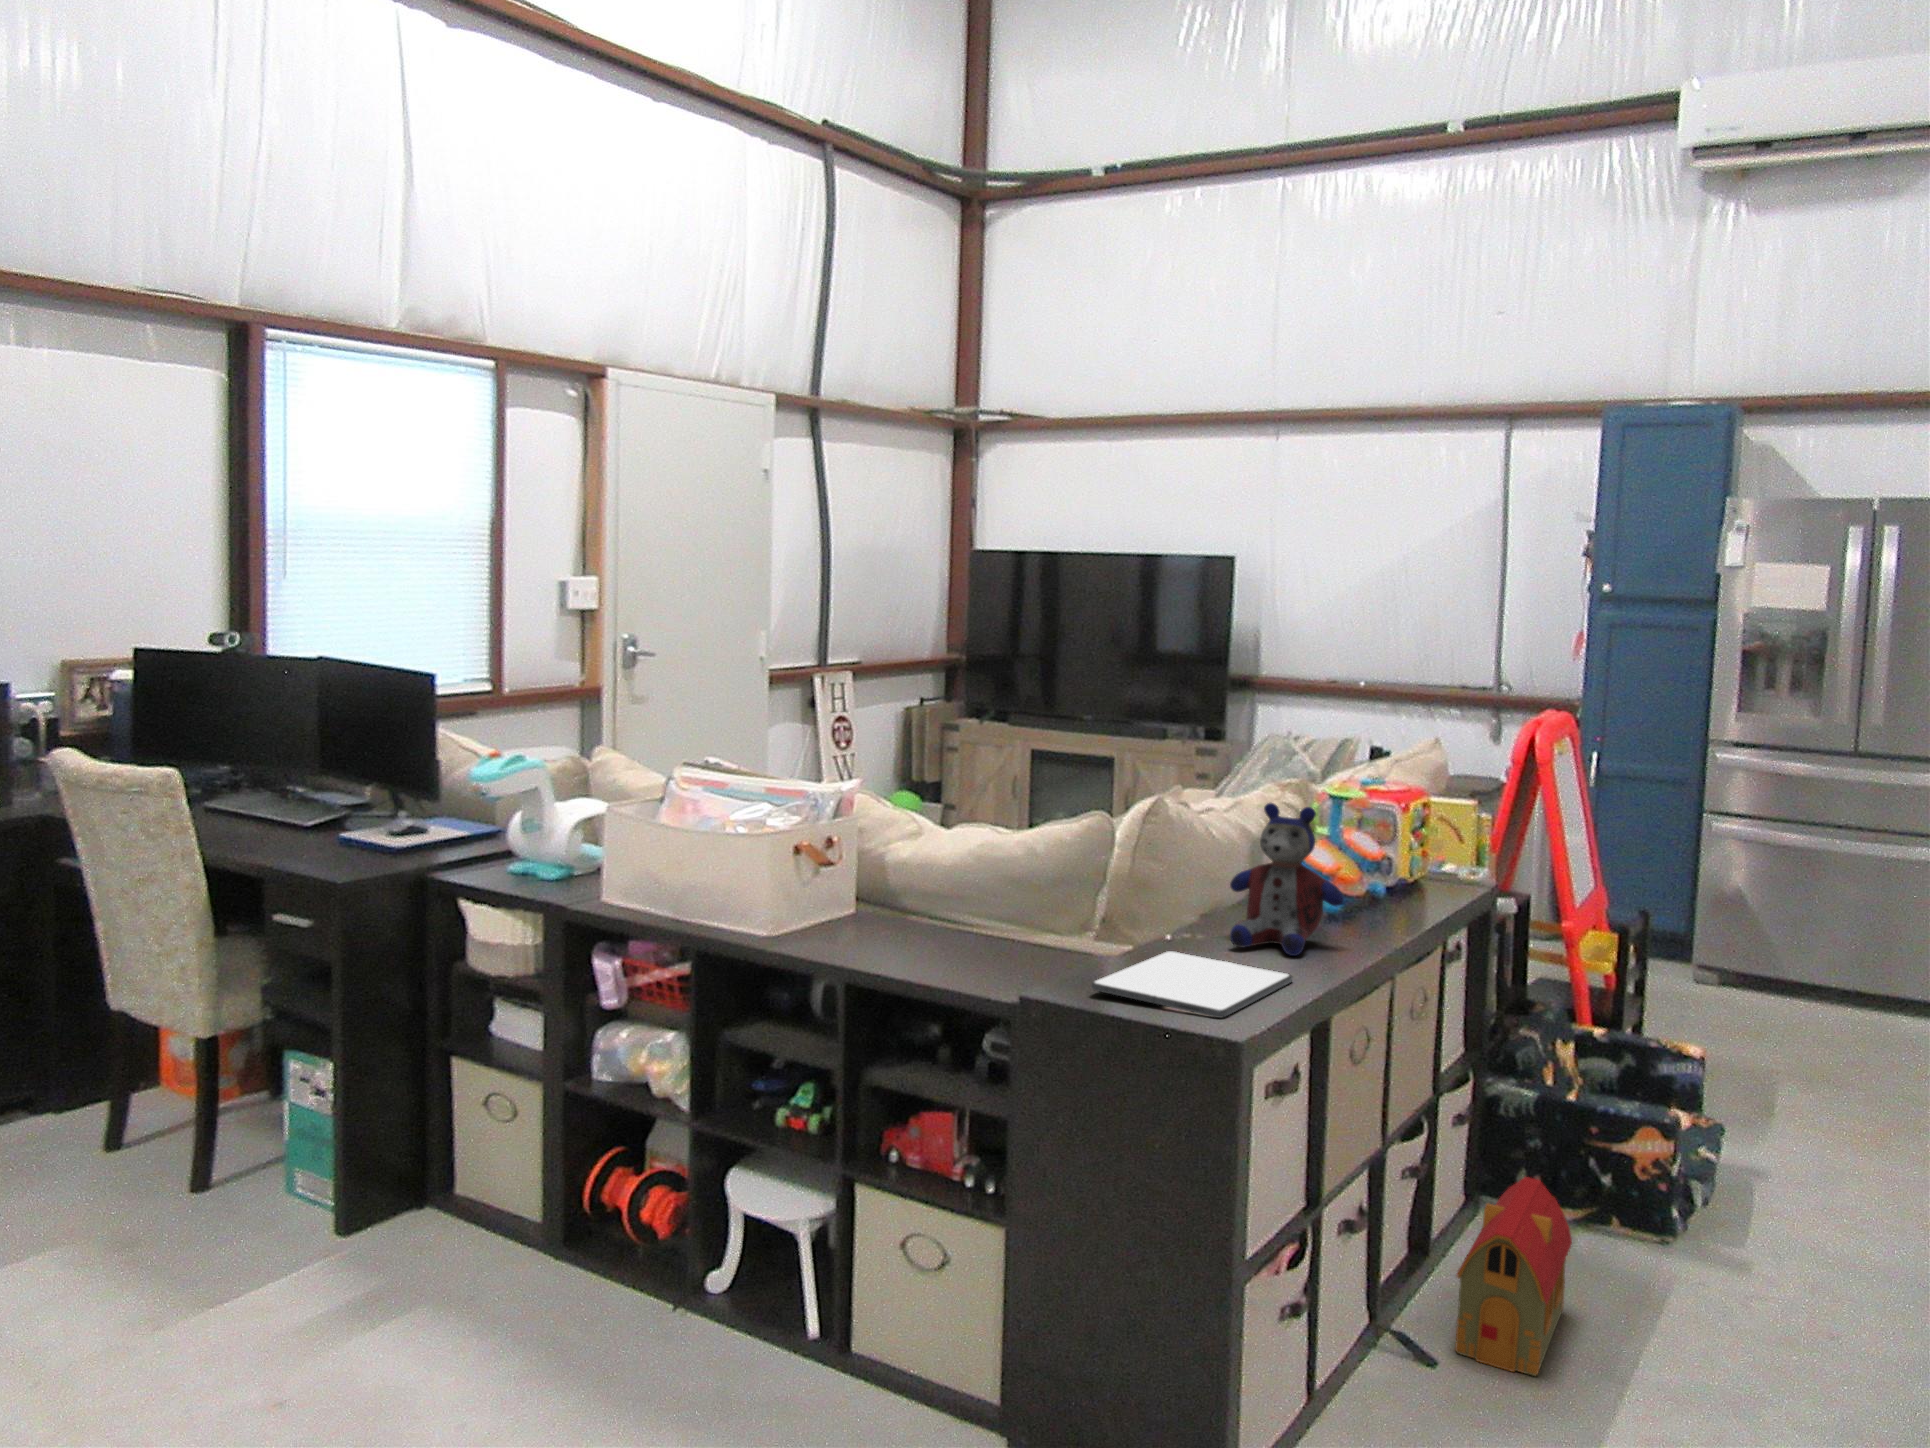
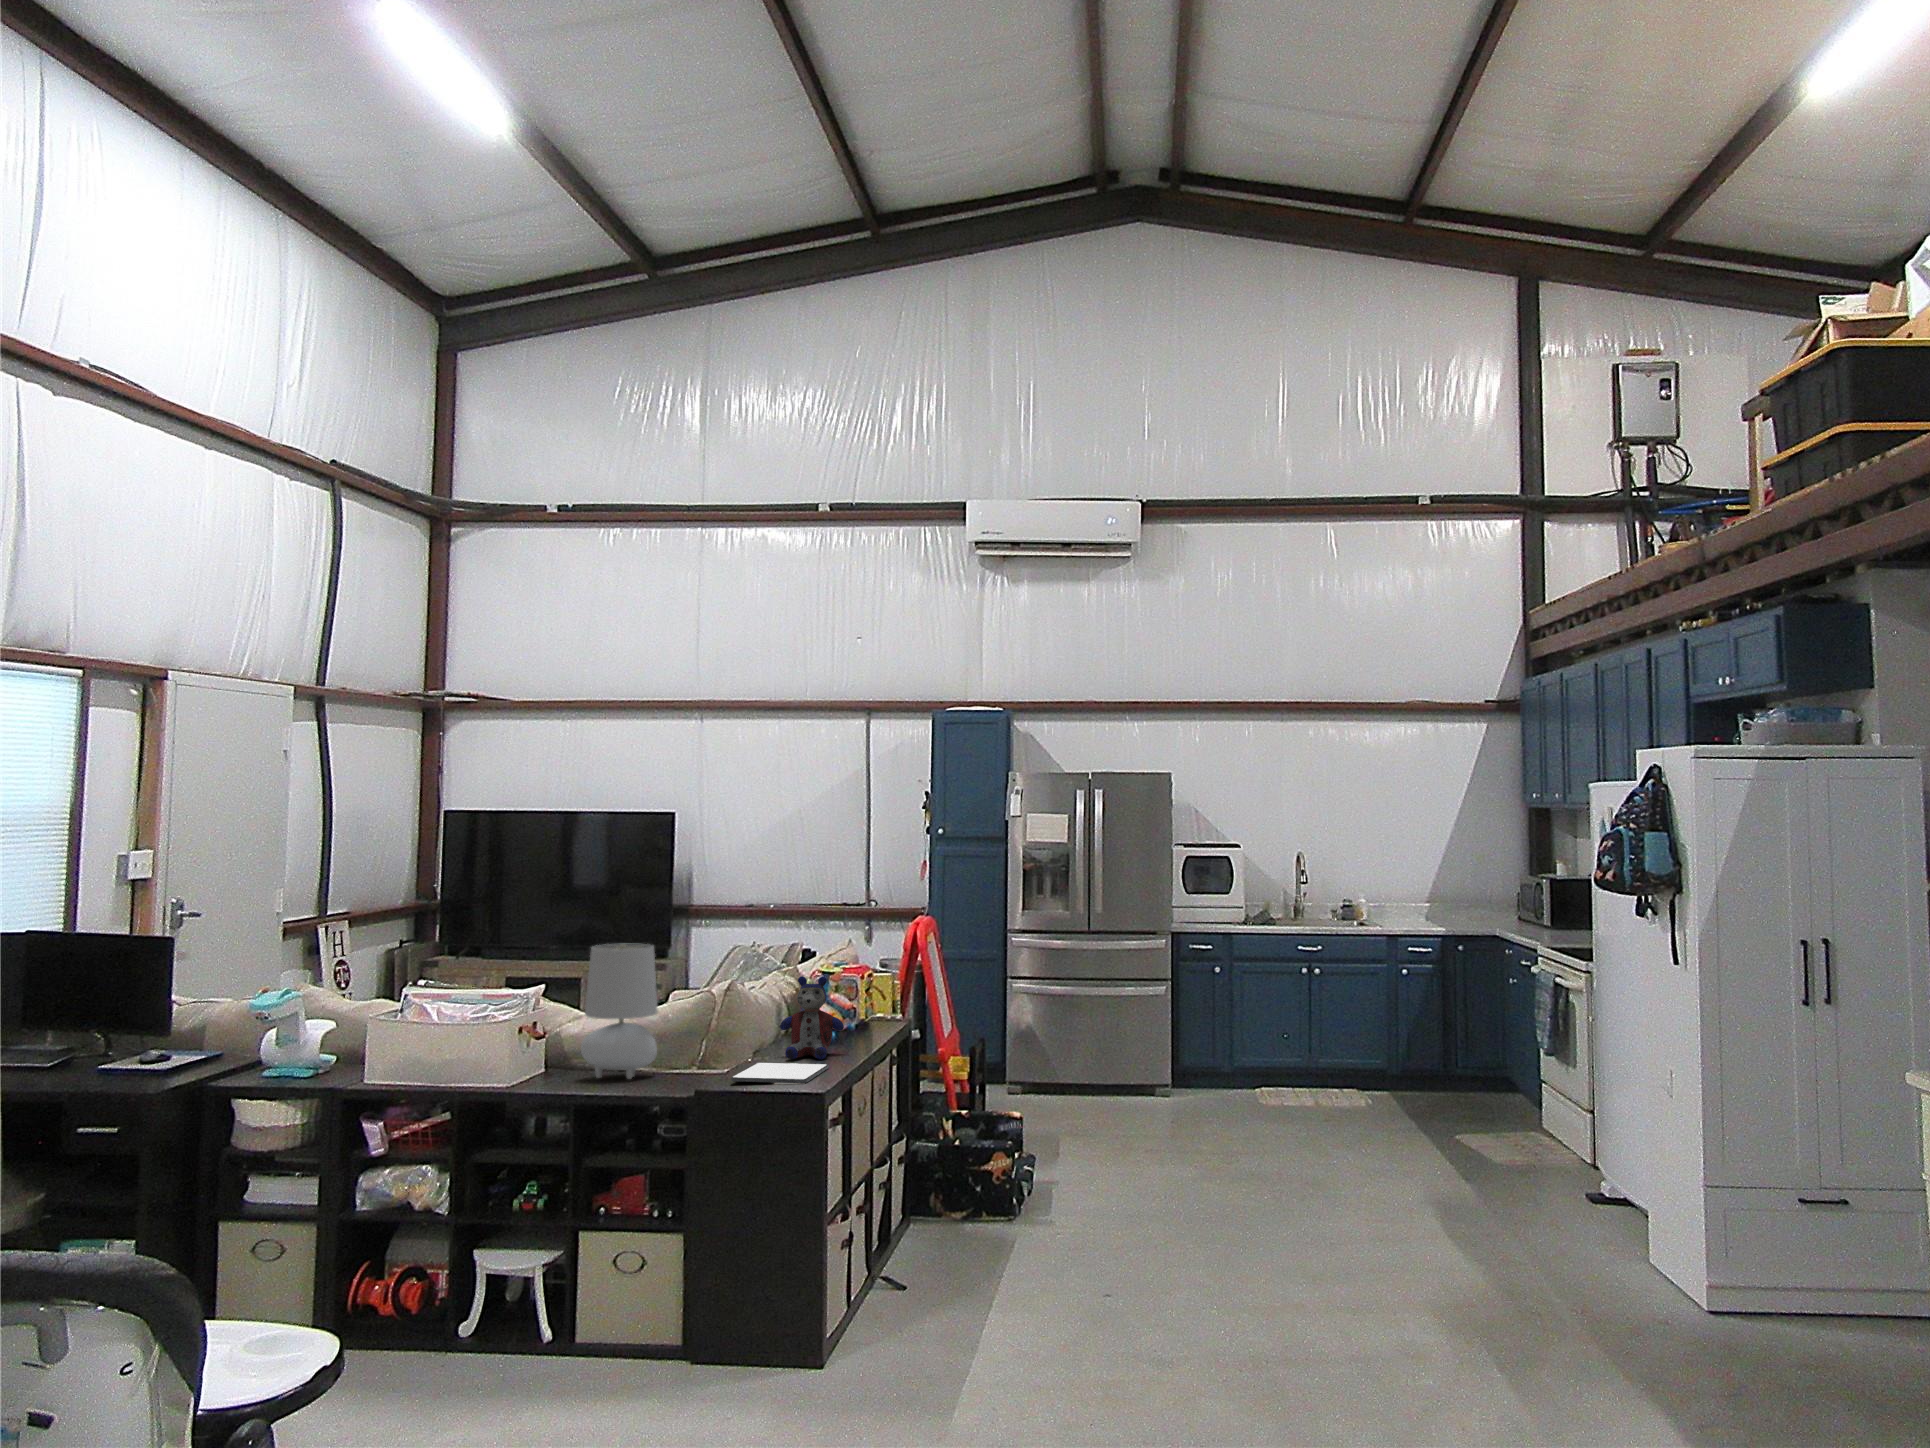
table lamp: none [884,721,1006,948] -> present [581,944,658,1079]
toy house: present [1455,1177,1572,1376] -> none [908,1183,963,1283]

